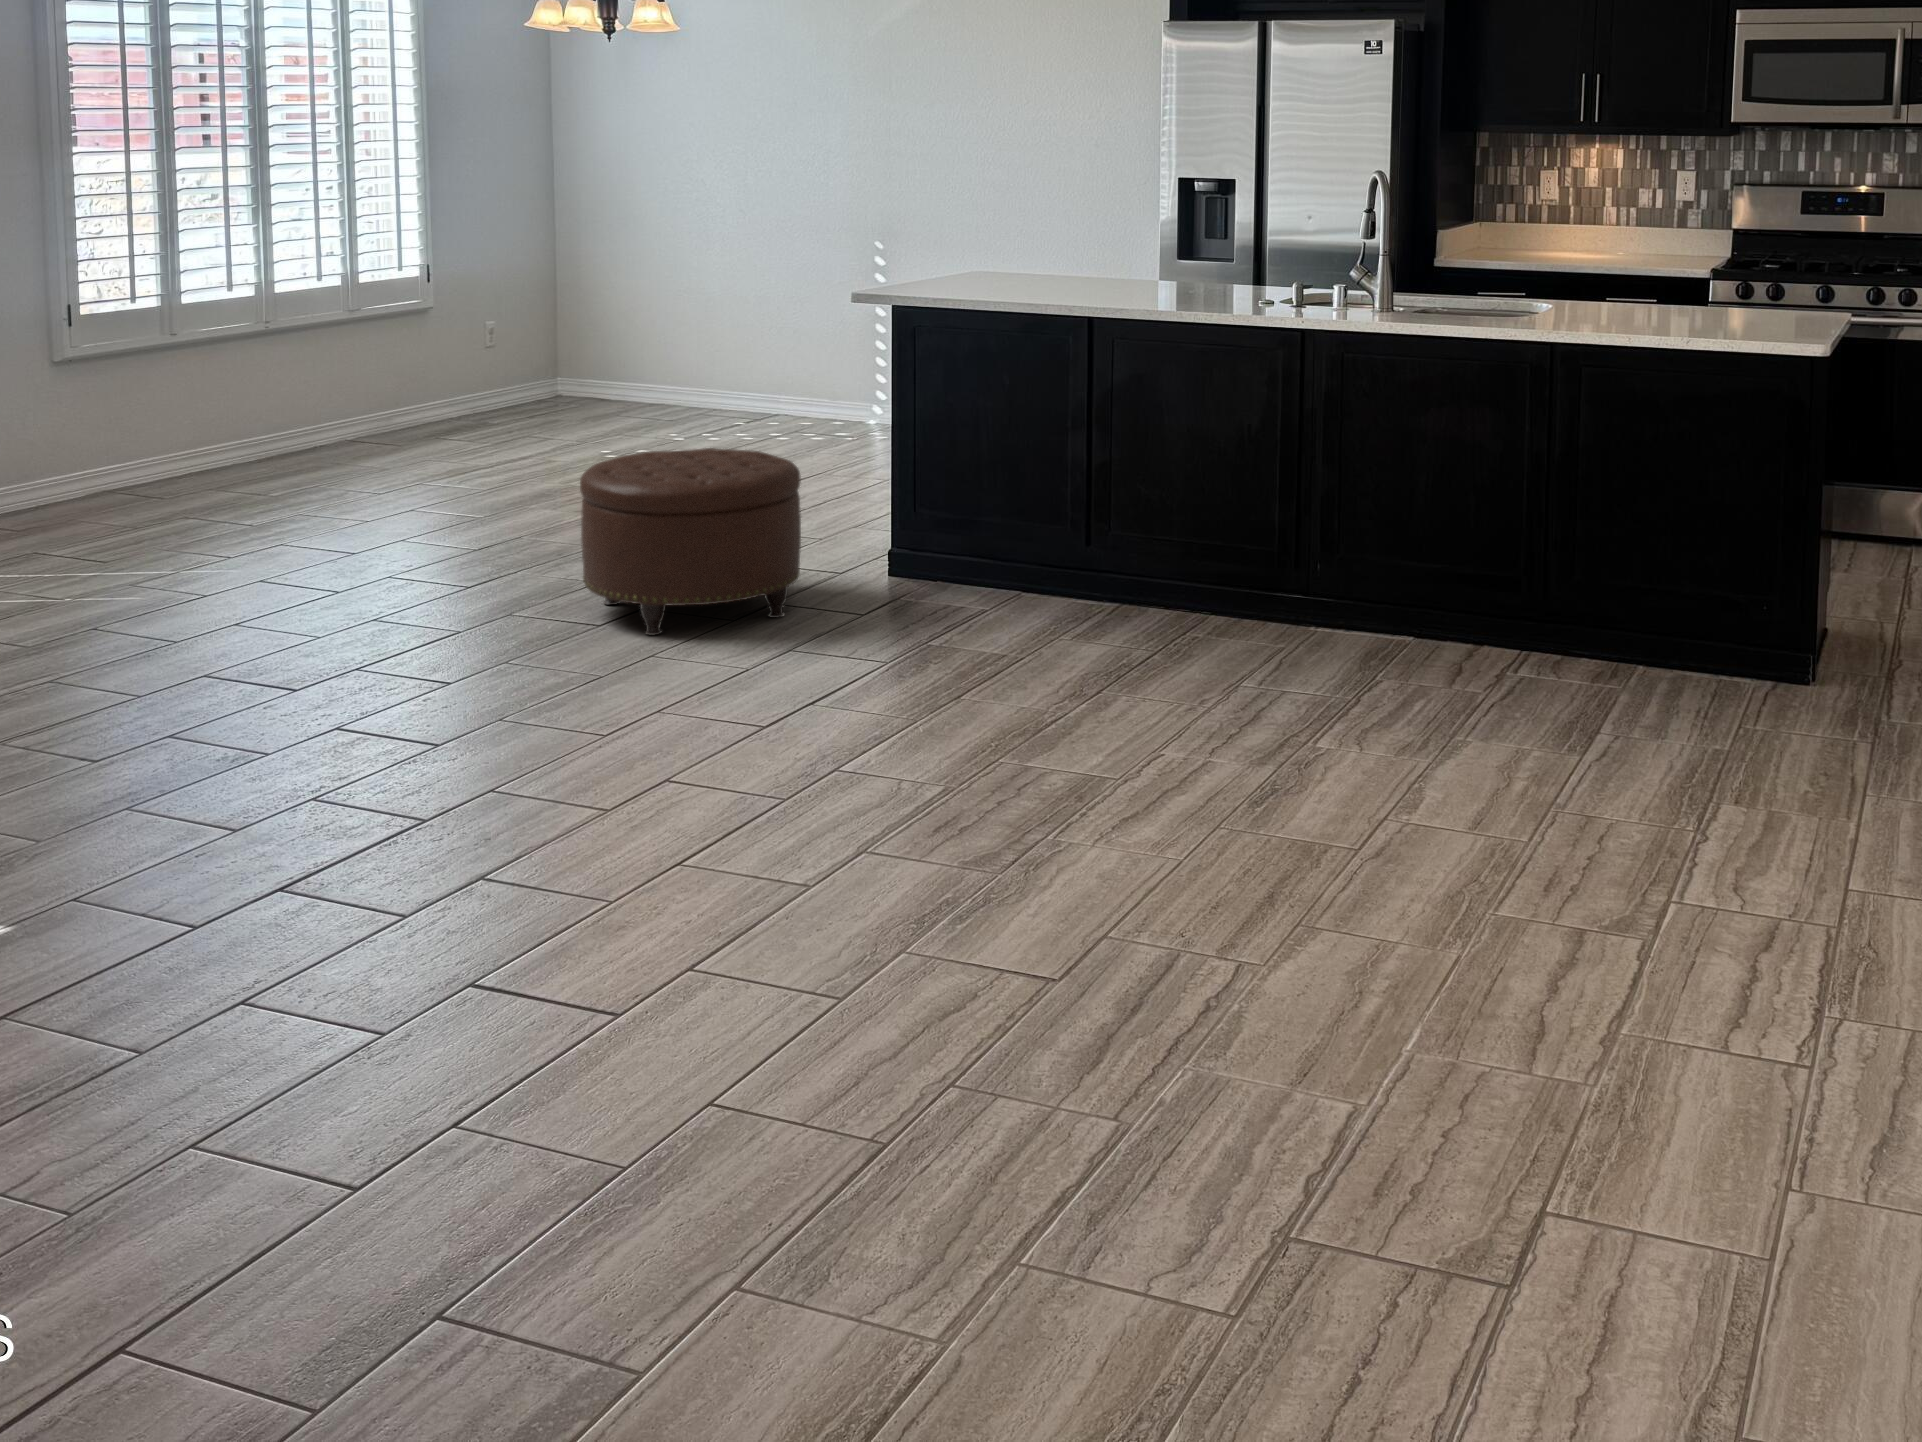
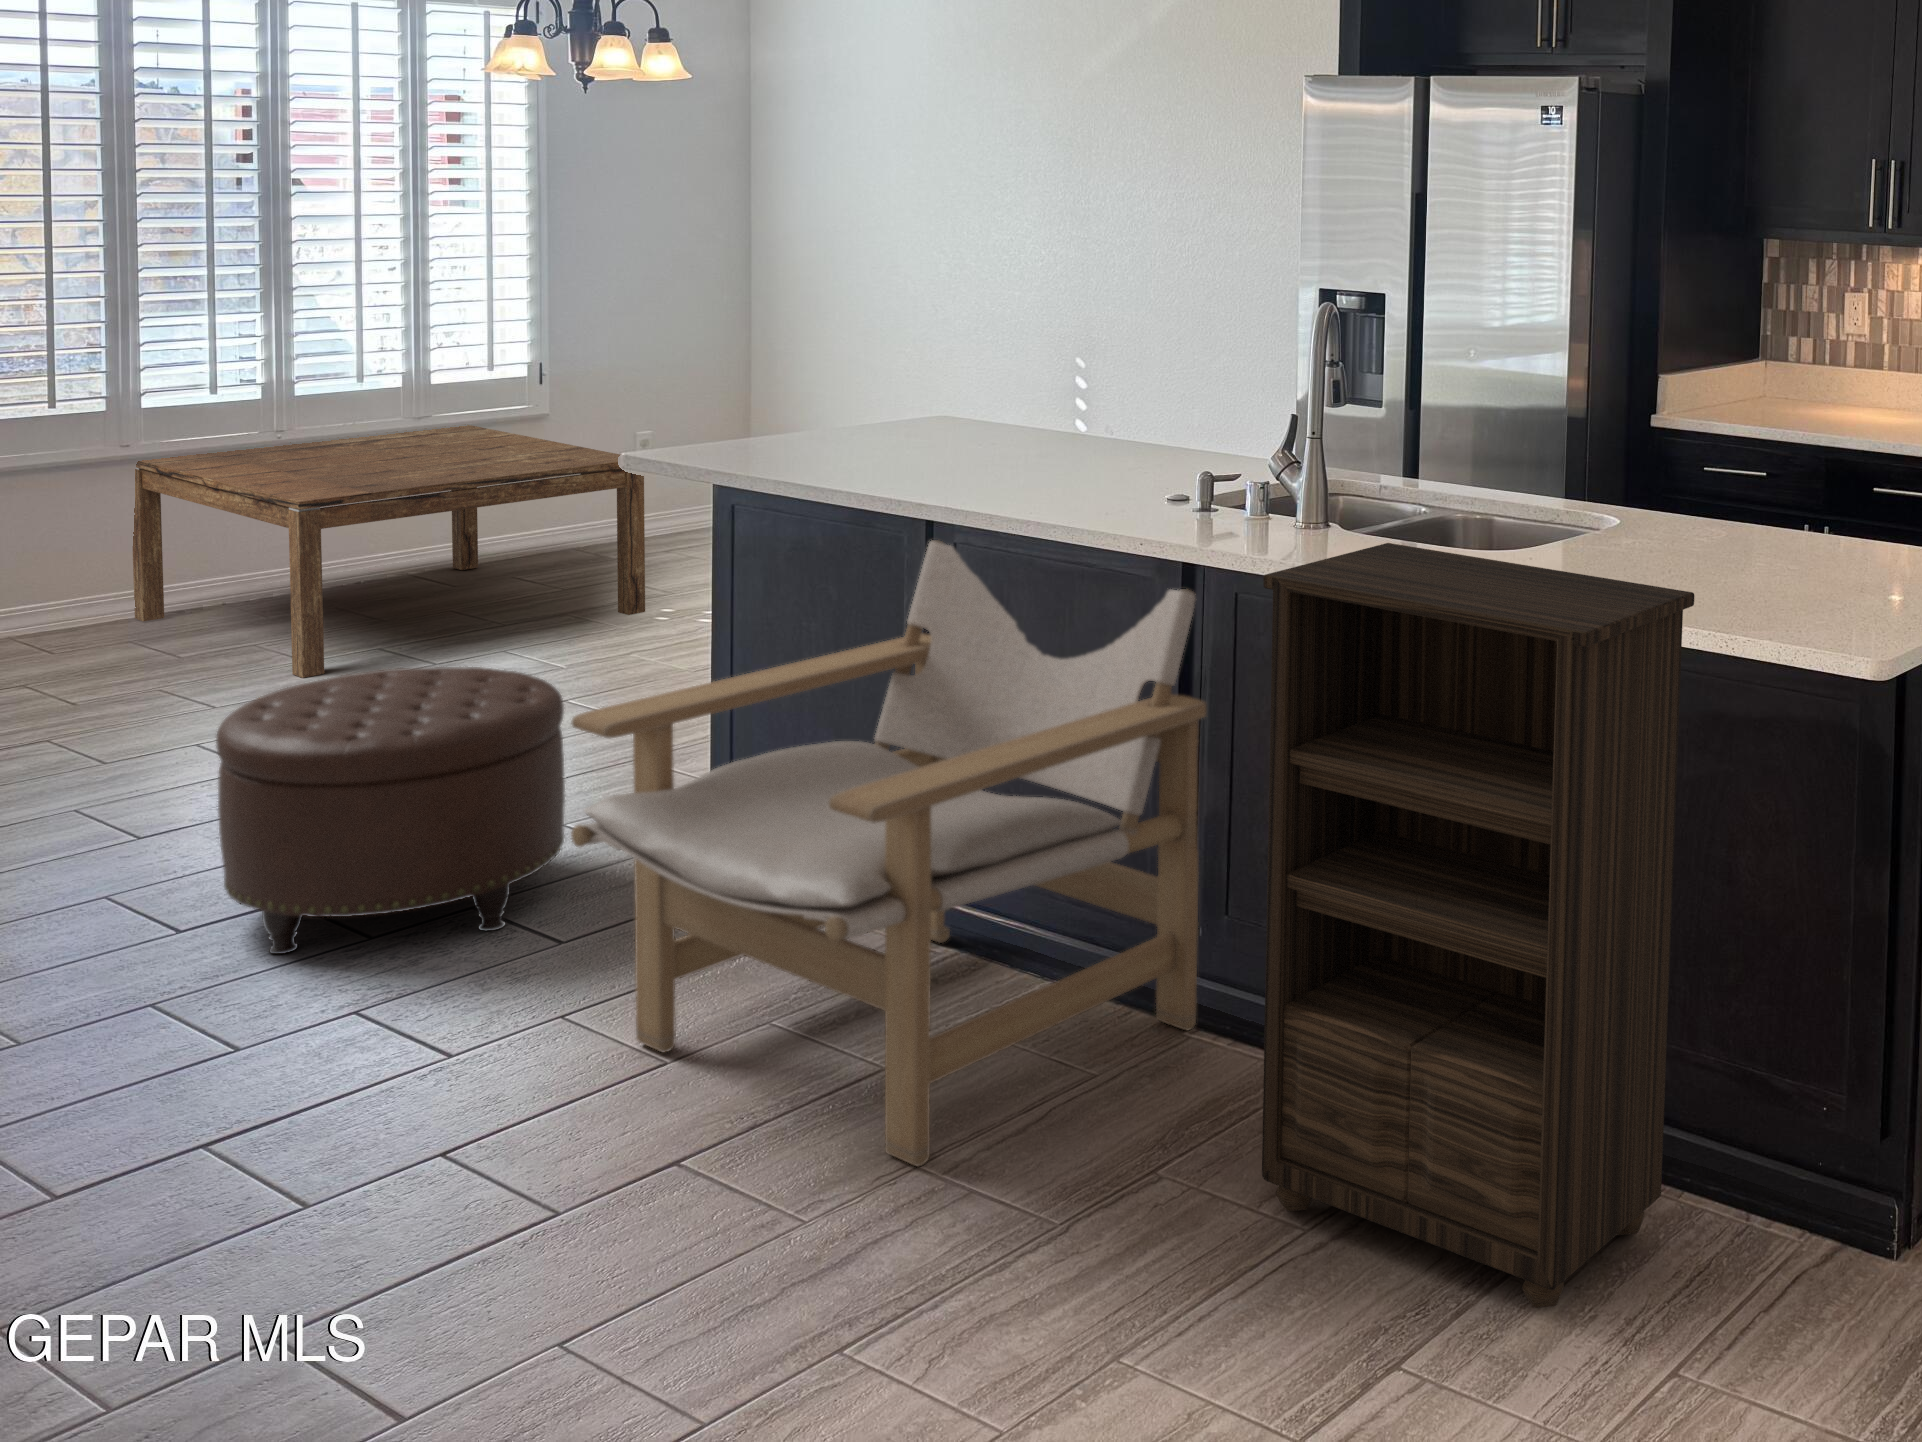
bookshelf: none [1441,301,1690,718] -> present [1262,543,1694,1308]
coffee table: none [176,316,589,503] -> present [133,425,645,678]
lounge chair: none [940,334,1315,693] -> present [571,540,1206,1166]

